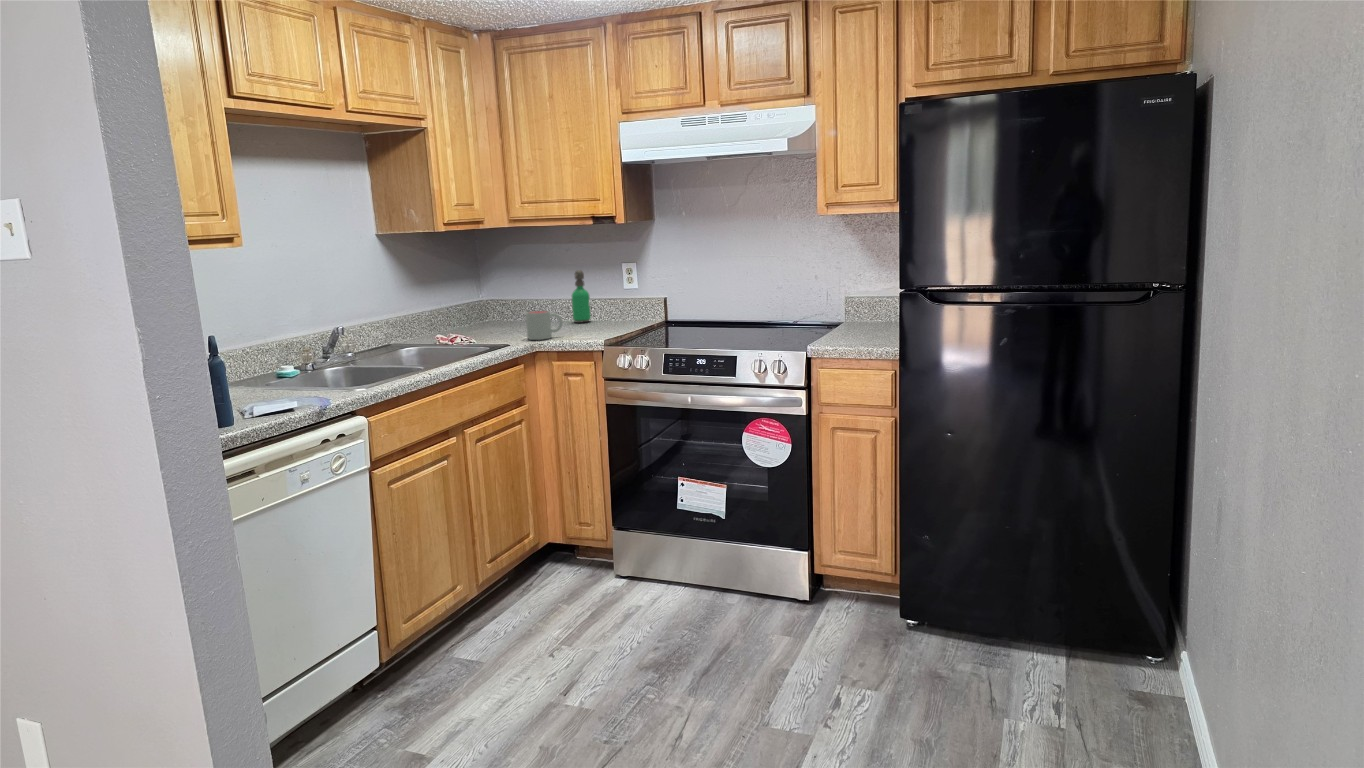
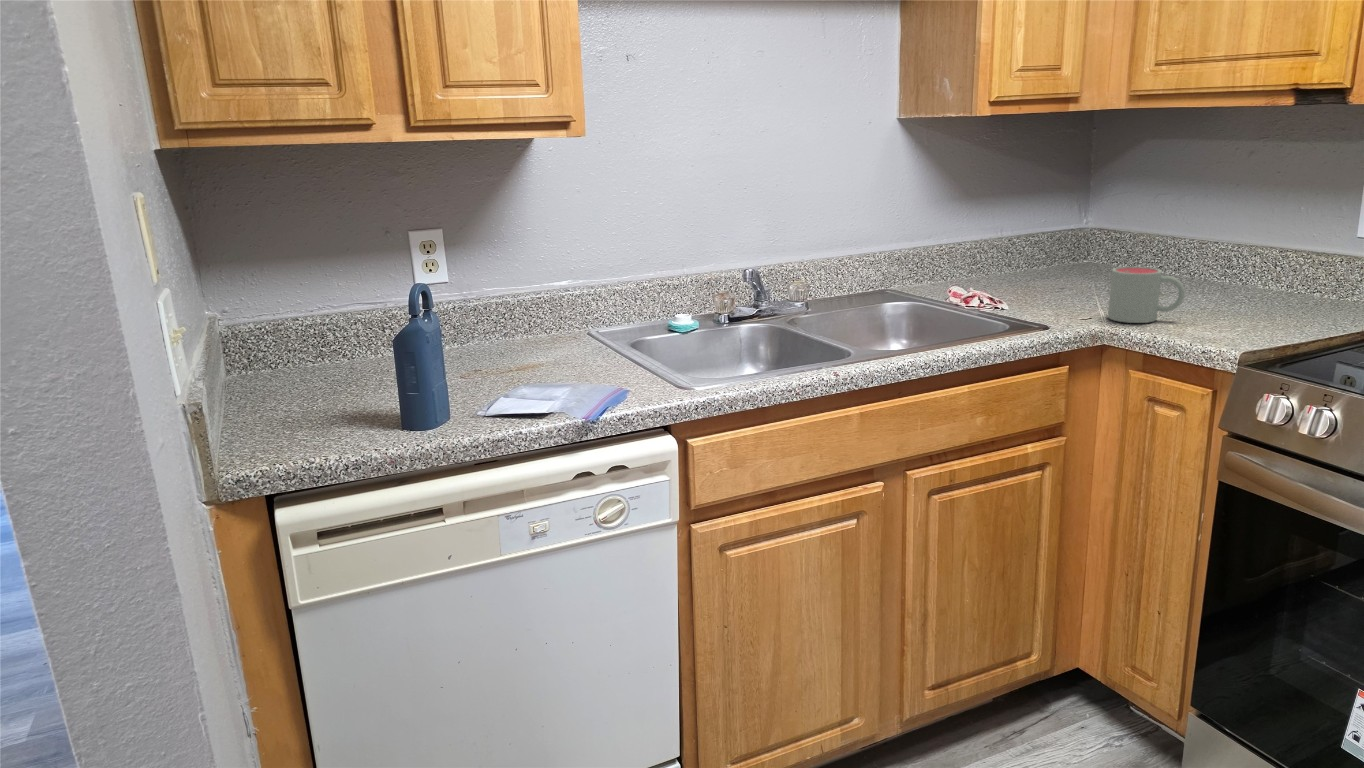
soap dispenser: present [572,270,591,323] -> none [1235,192,1281,293]

